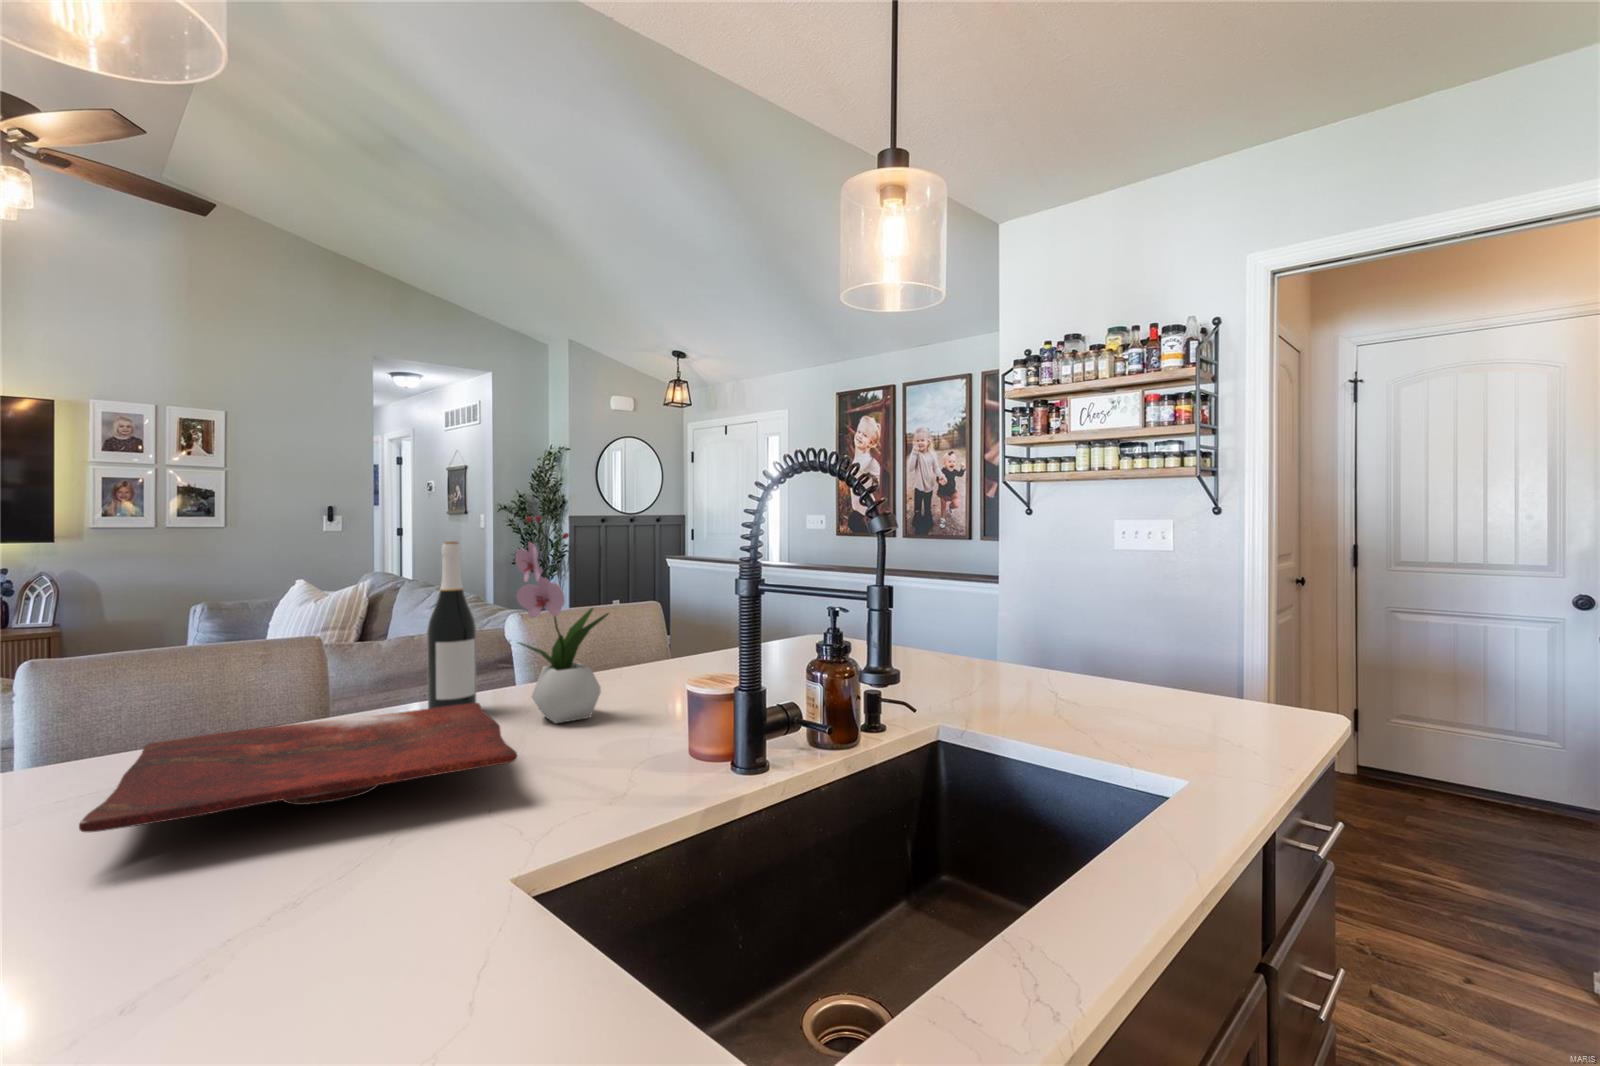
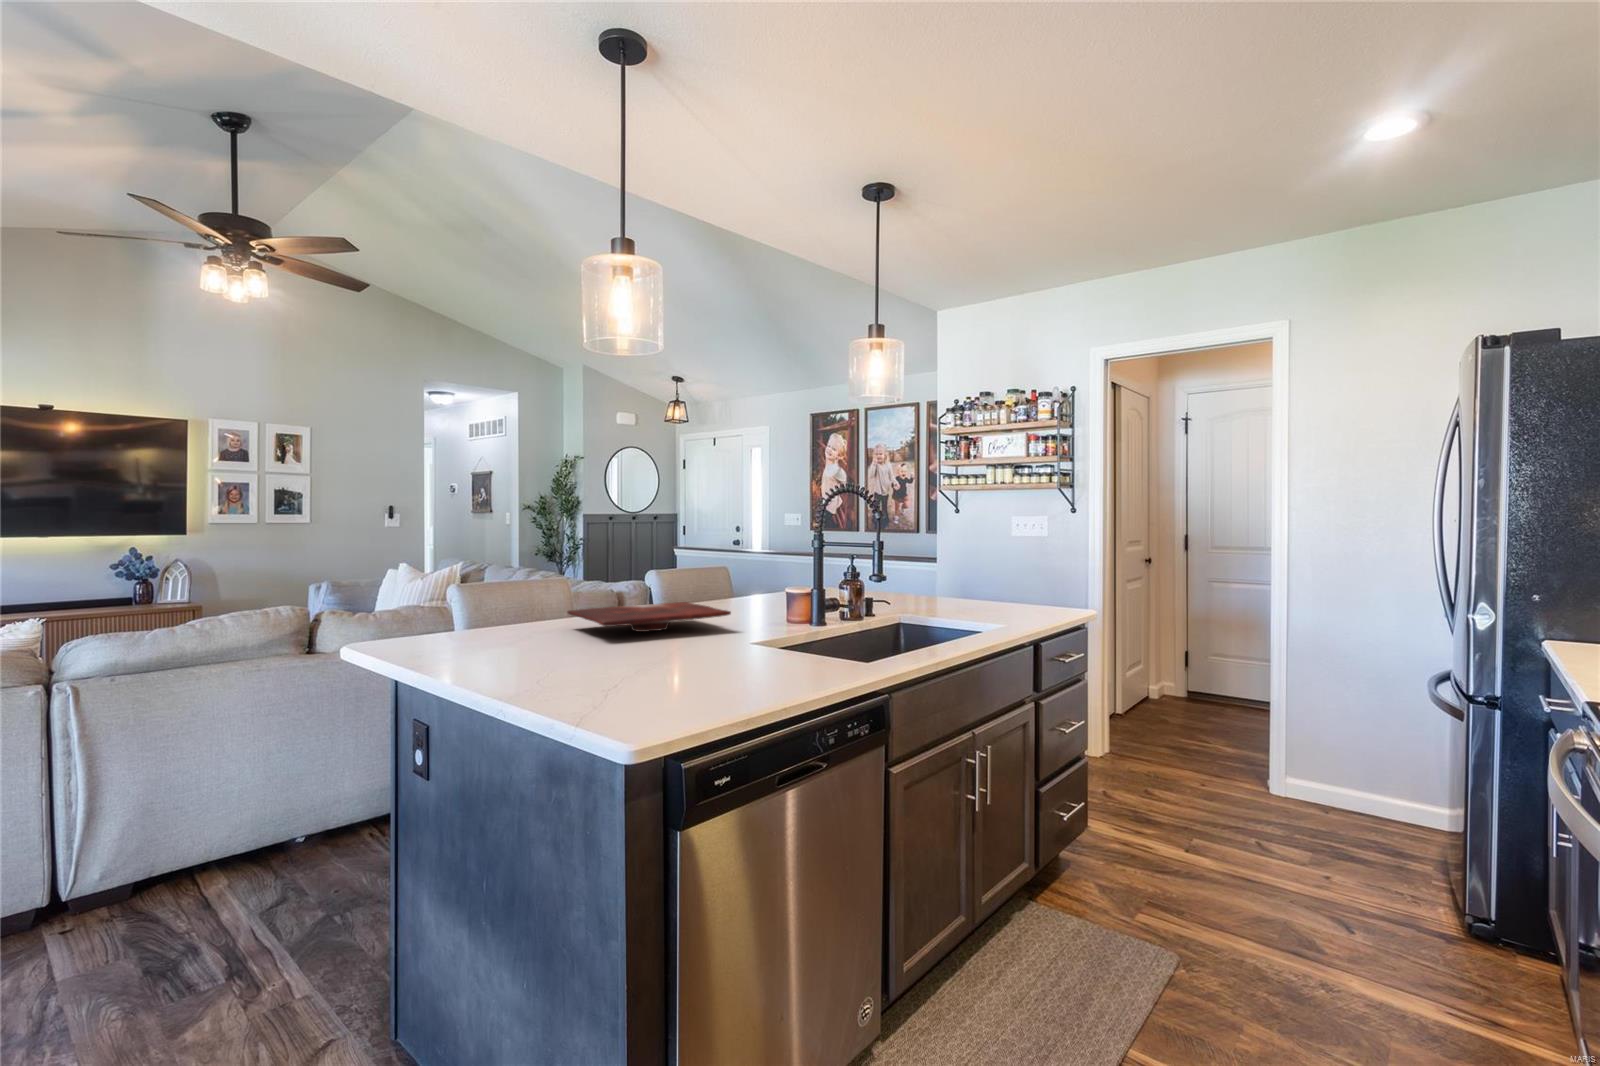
flower arrangement: present [515,515,609,723] -> none [692,513,739,616]
wine bottle: present [427,541,476,708] -> none [646,526,668,614]

